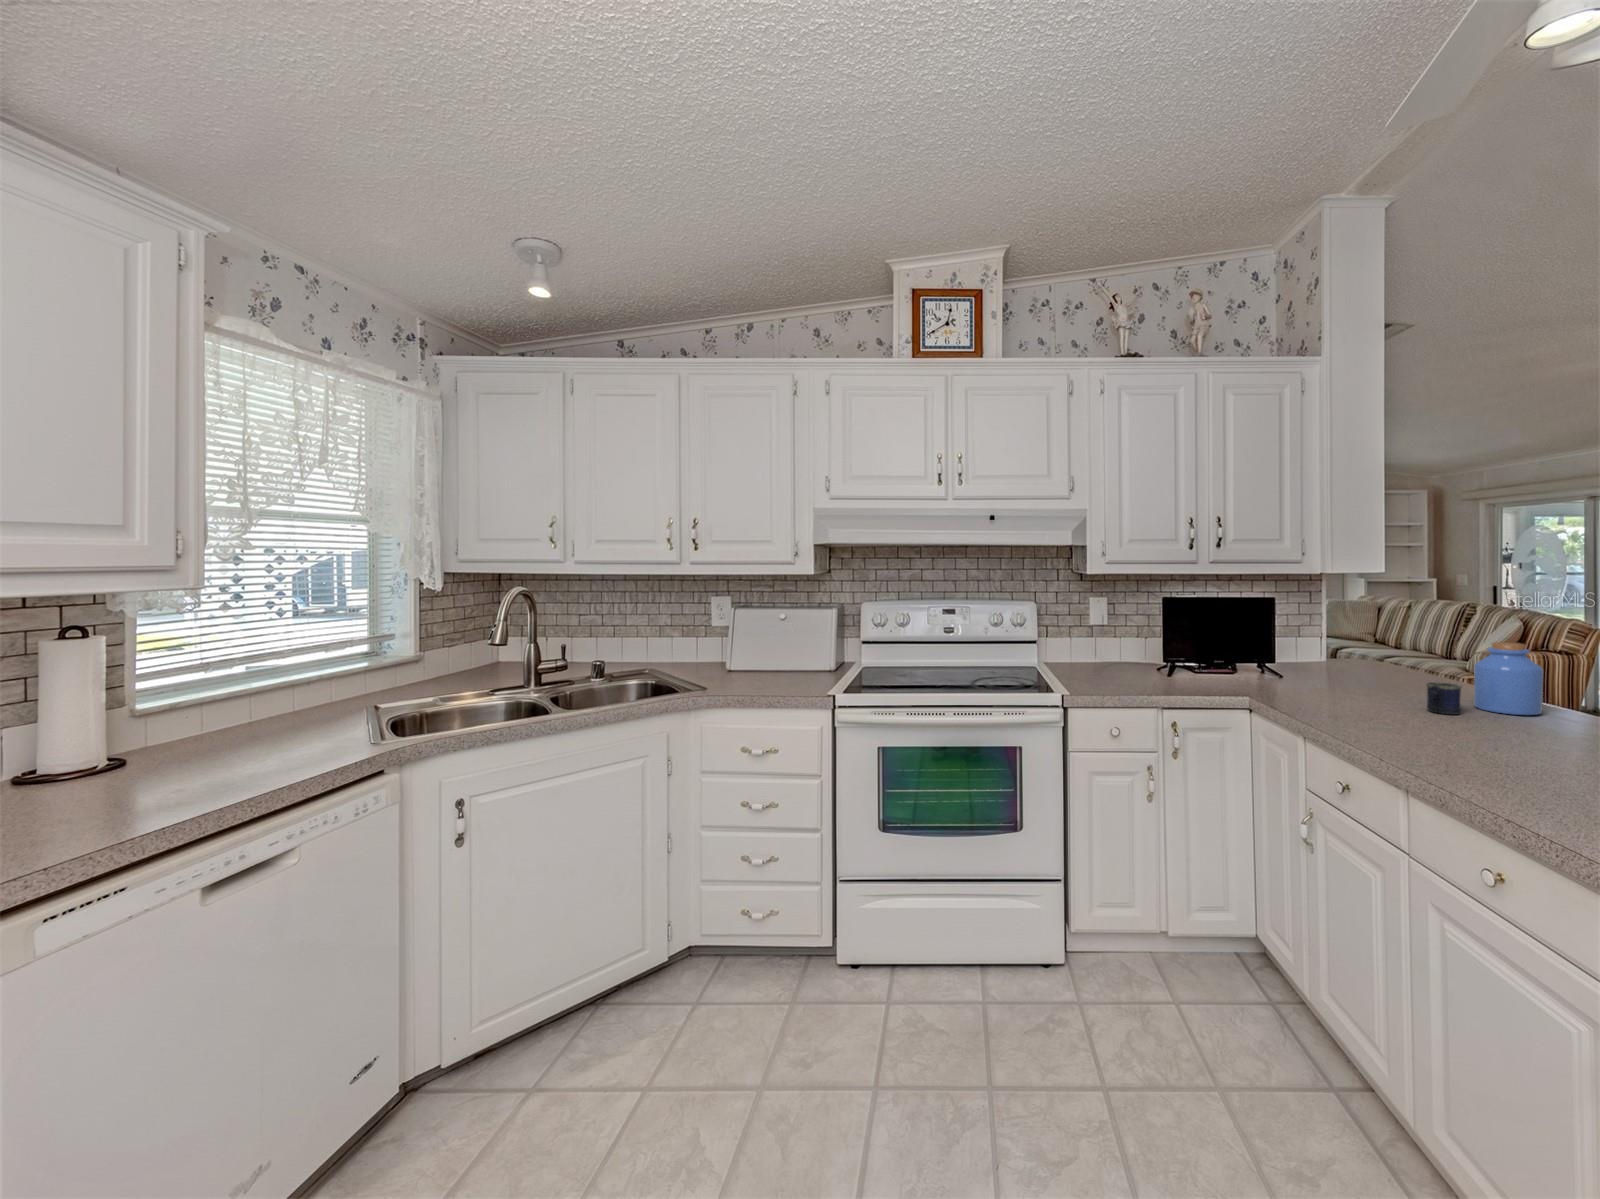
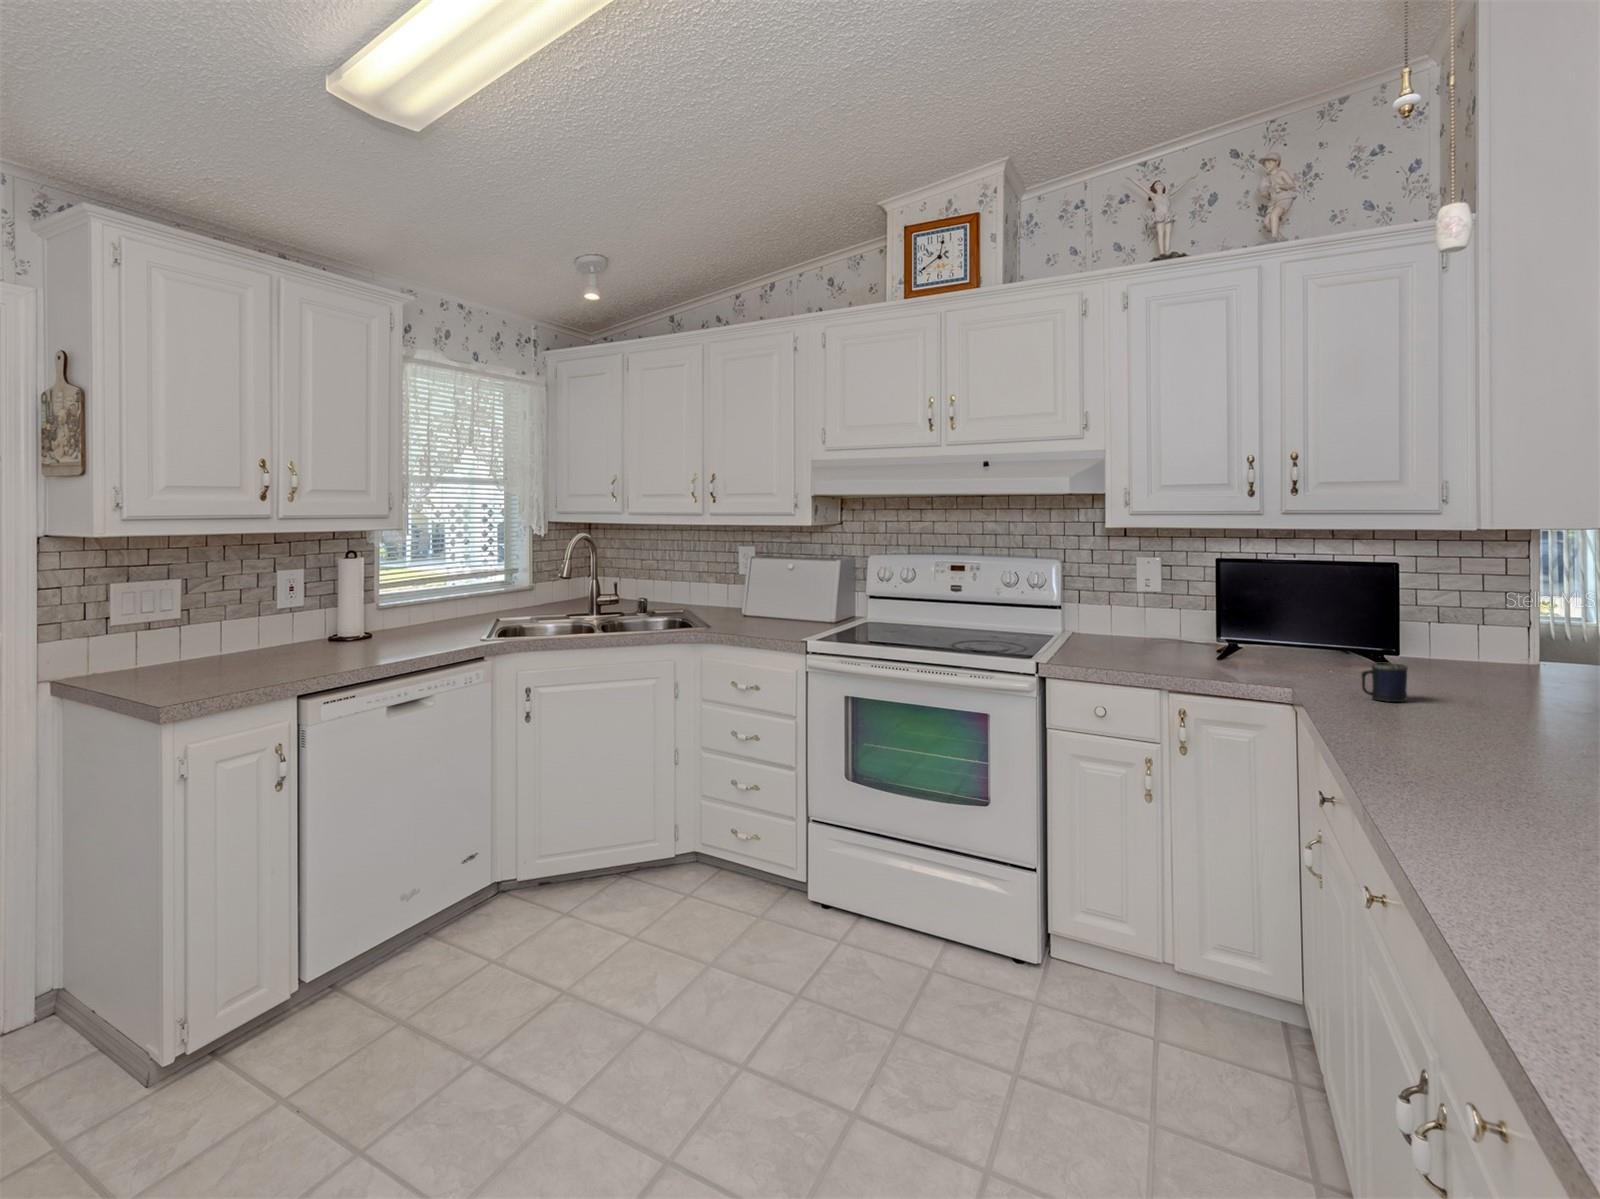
jar: present [1474,642,1543,715] -> none [1452,616,1527,711]

